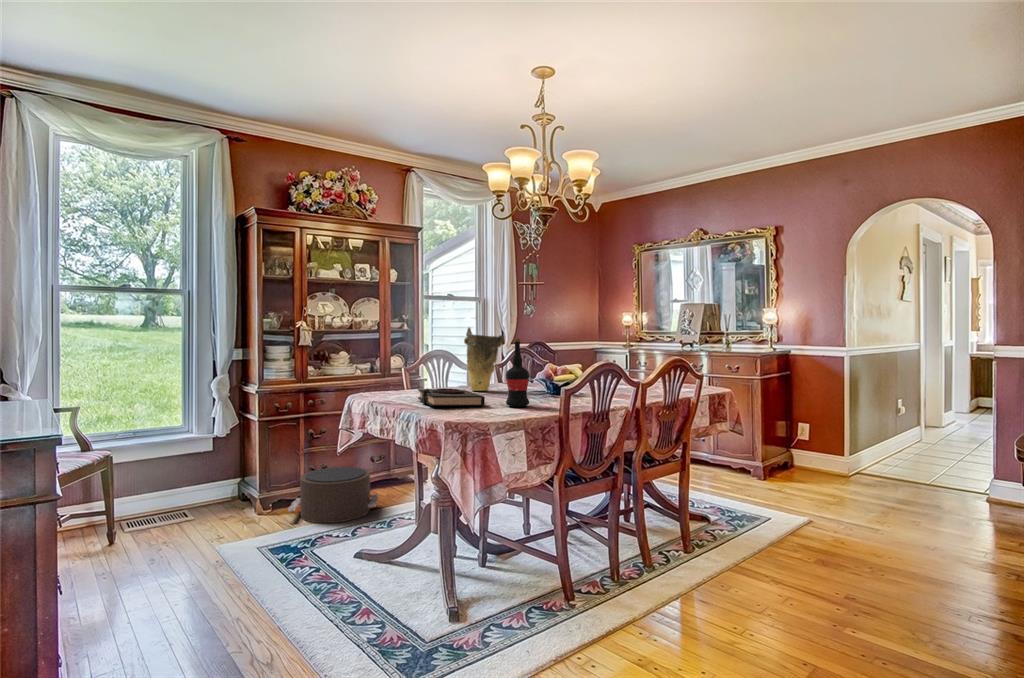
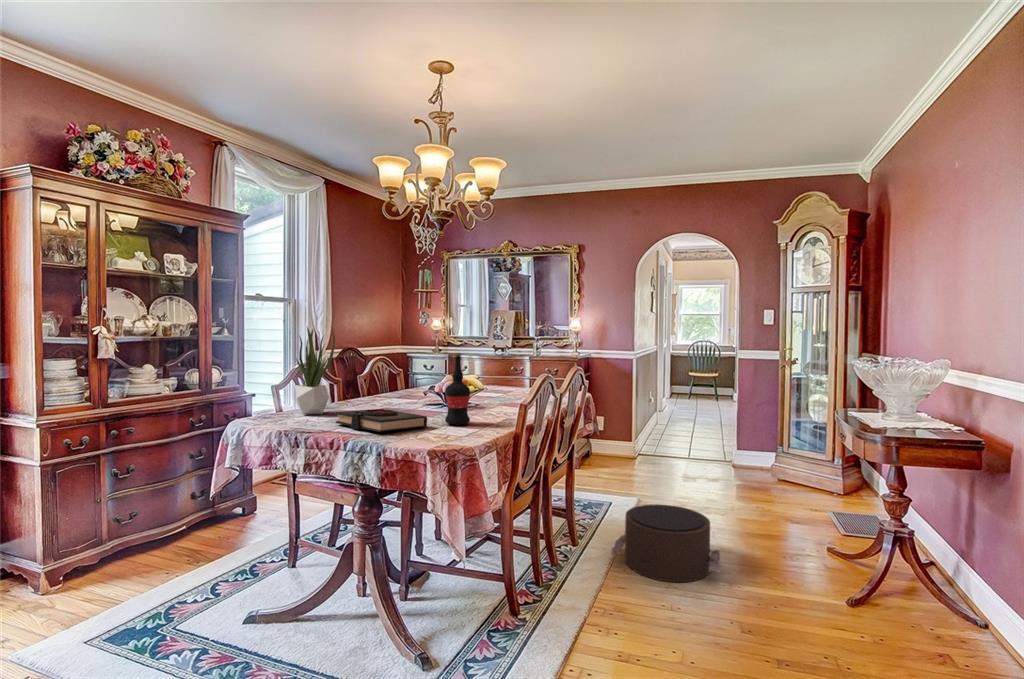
potted plant: none [403,317,438,393] -> present [295,327,335,414]
vase: present [464,328,503,391] -> none [355,337,398,407]
pouf: present [288,467,378,523] -> present [611,504,721,582]

